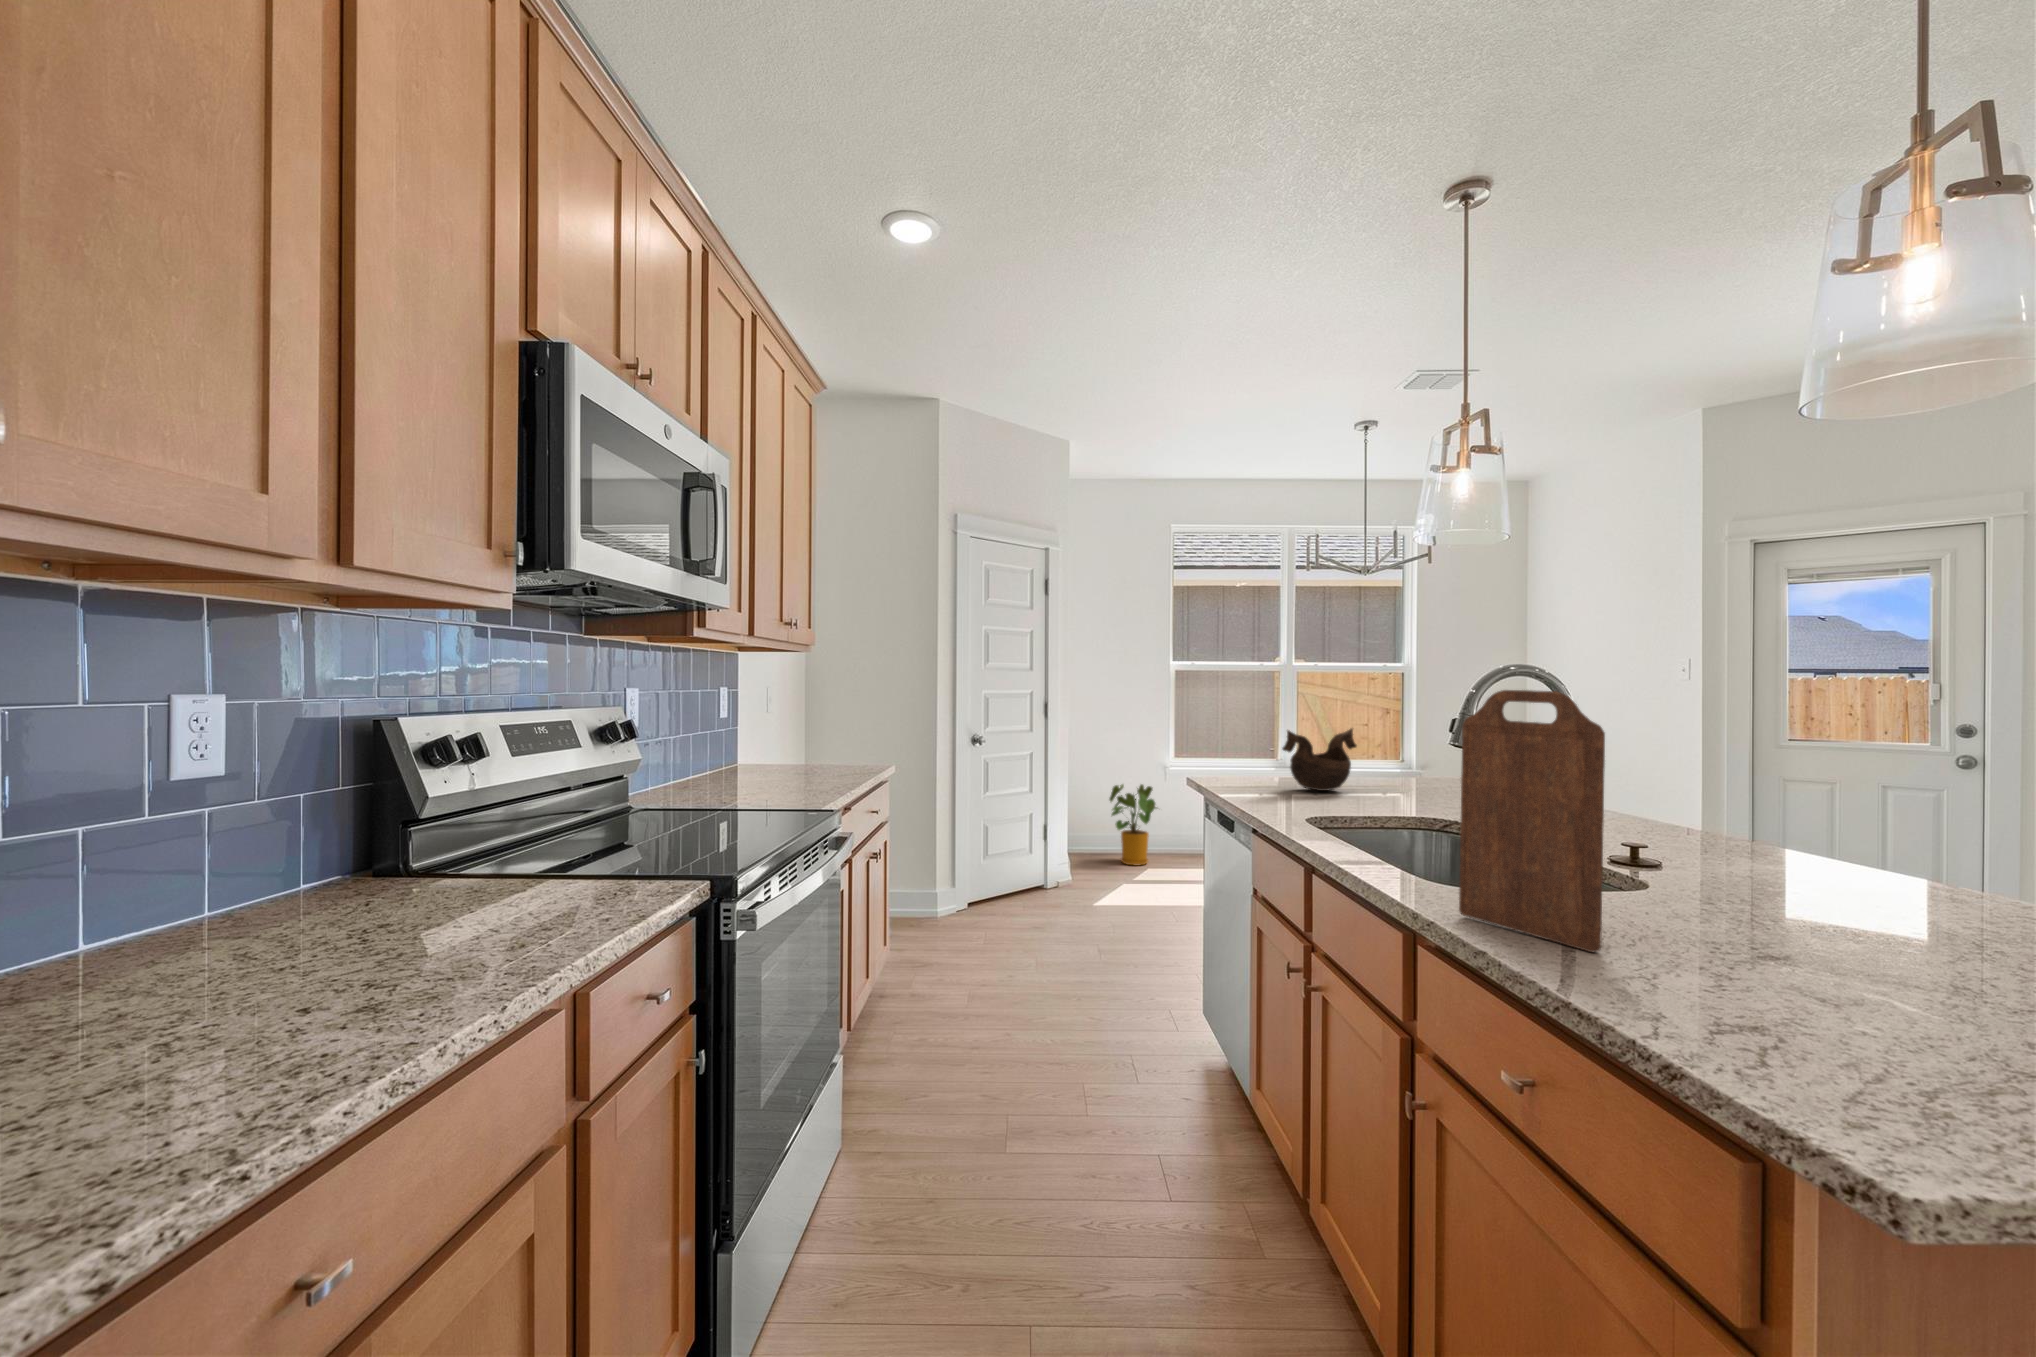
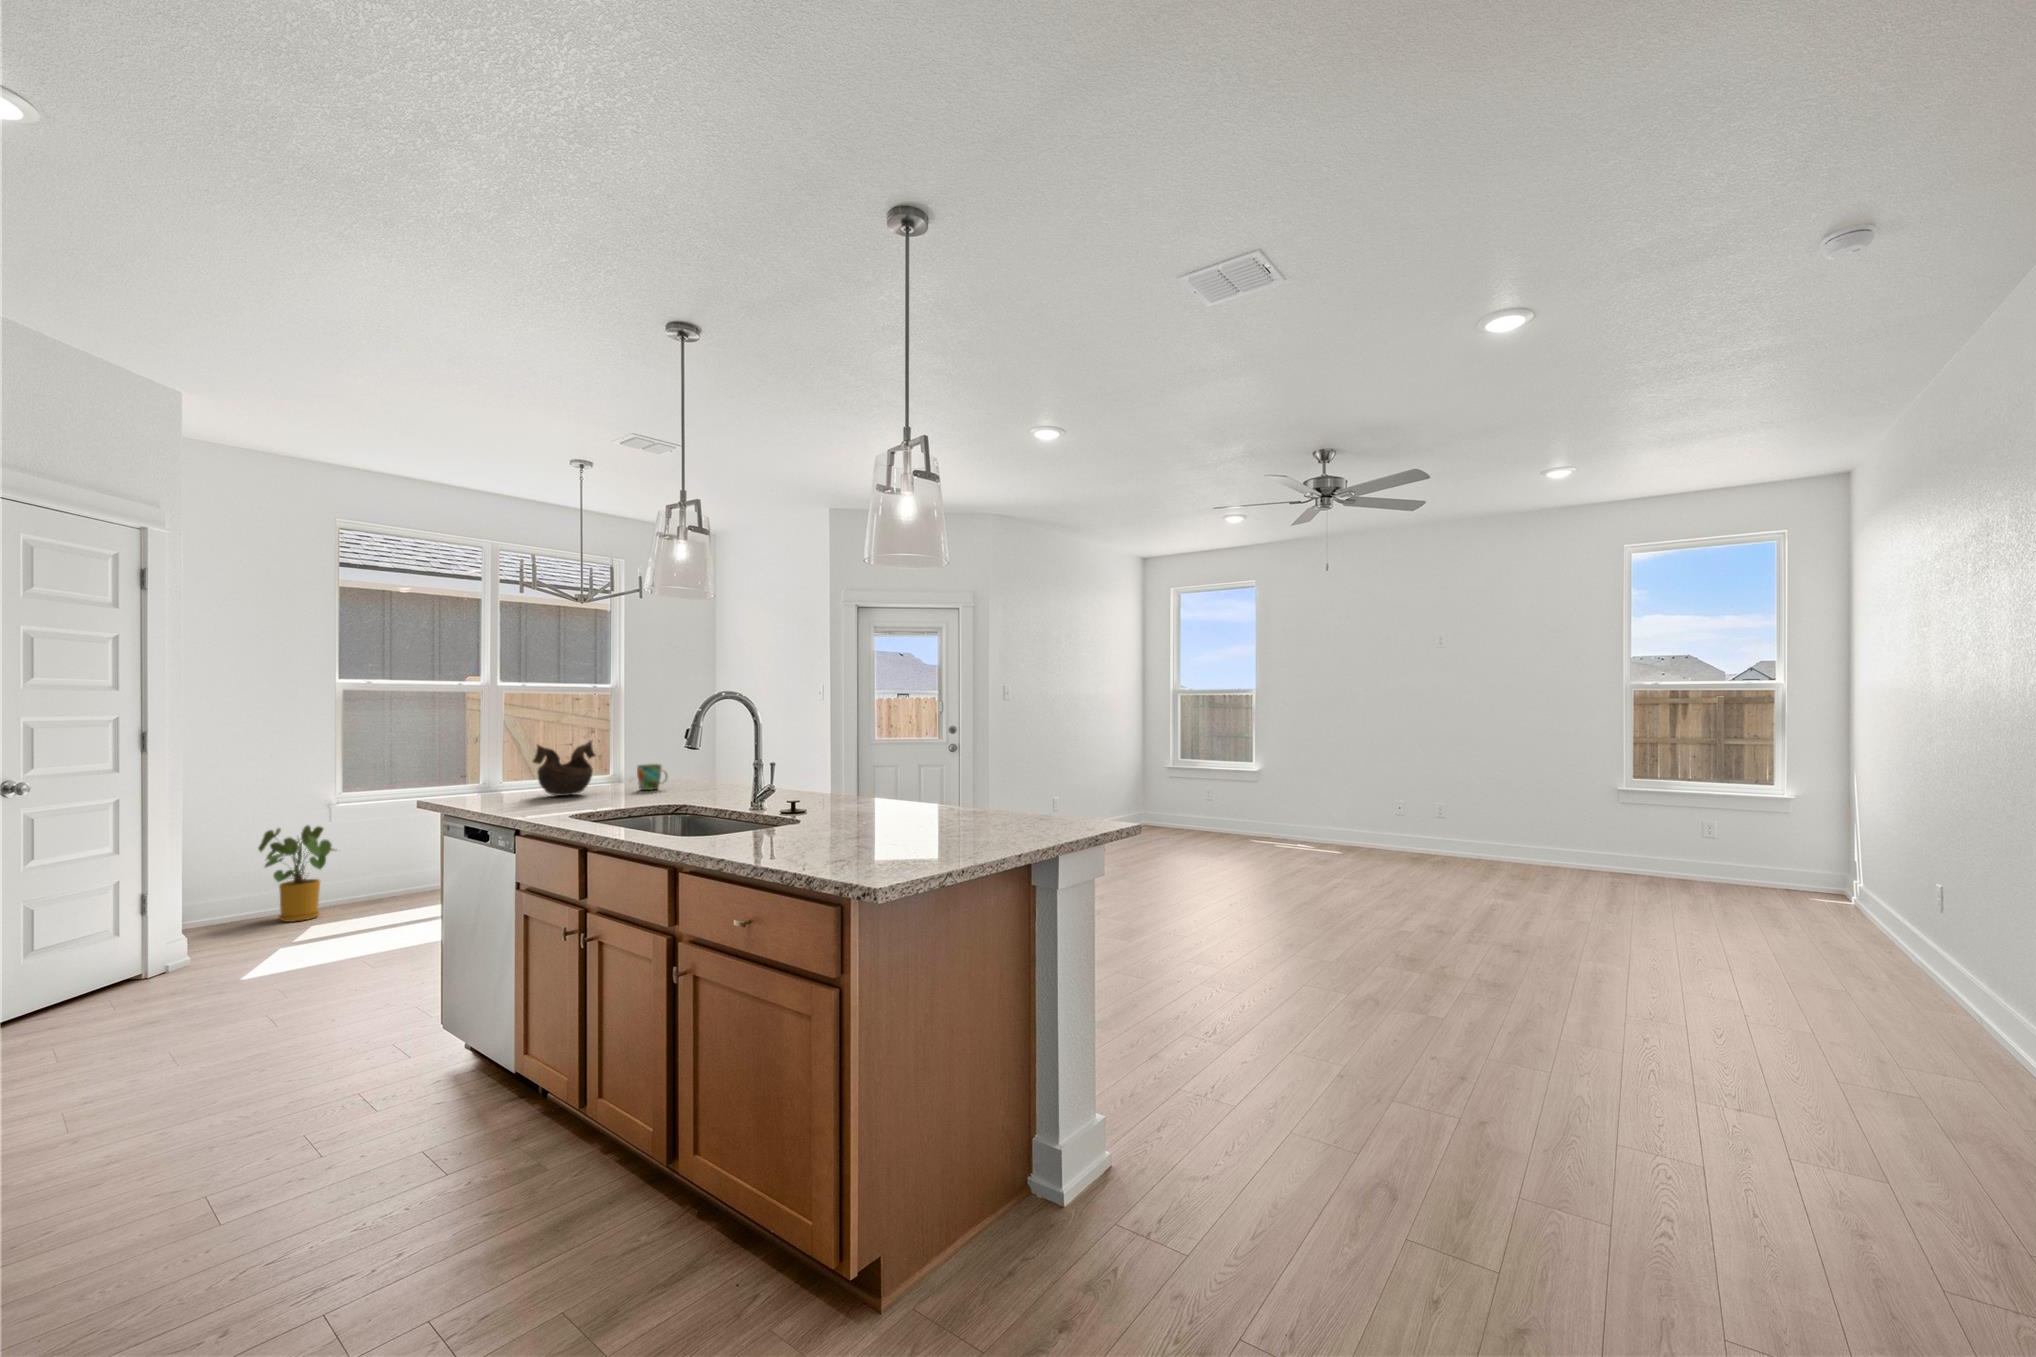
cutting board: present [1459,690,1605,952] -> none [703,705,781,850]
mug: none [1406,762,1445,794] -> present [637,764,667,790]

